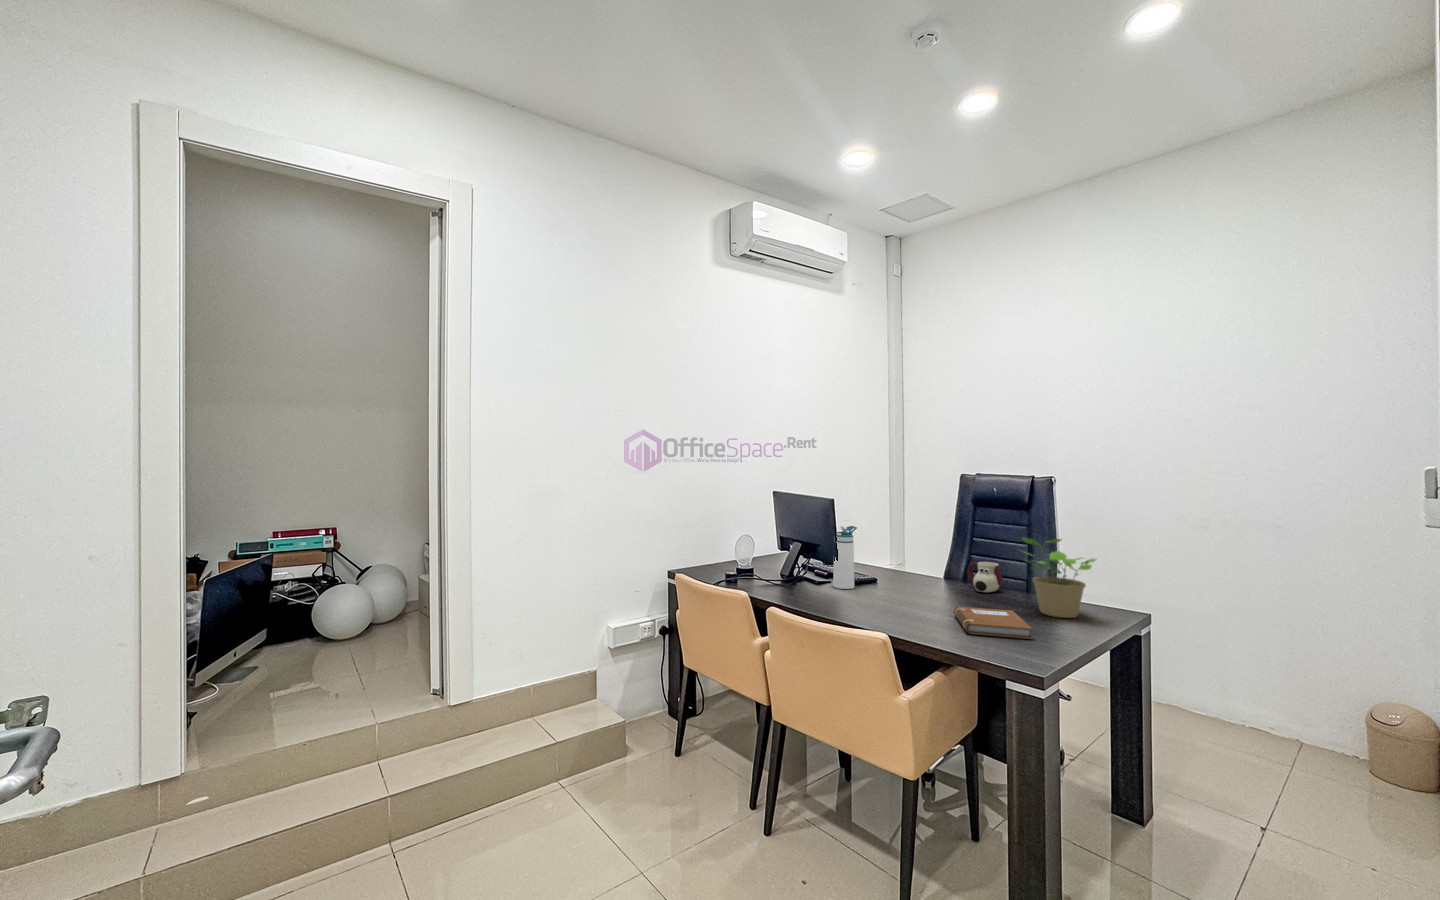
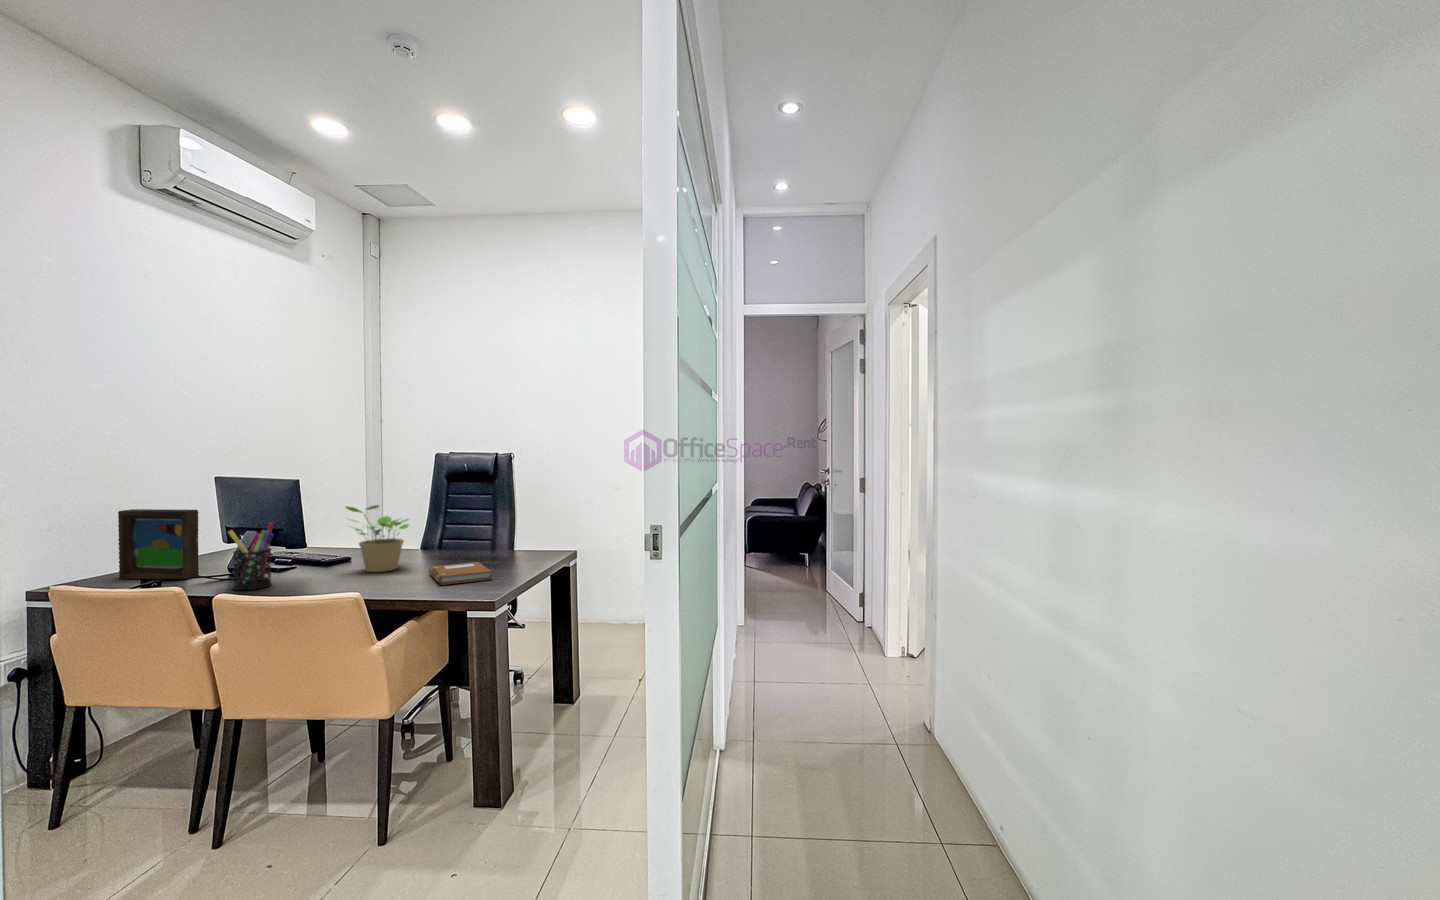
picture frame: none [716,516,762,578] -> present [118,509,199,579]
water bottle: present [833,526,857,589] -> none [300,507,328,572]
potted plant: present [1022,537,1096,618] -> present [346,505,408,572]
pen holder: none [778,538,811,599] -> present [228,523,274,590]
mug: present [967,562,1003,592] -> none [442,527,473,554]

